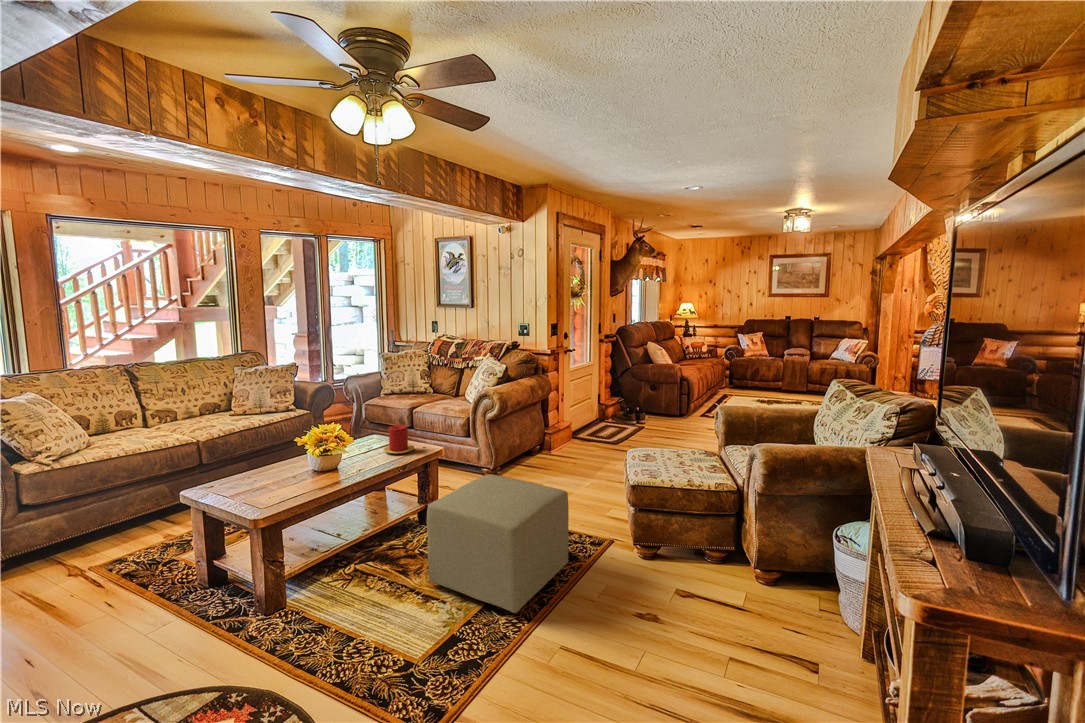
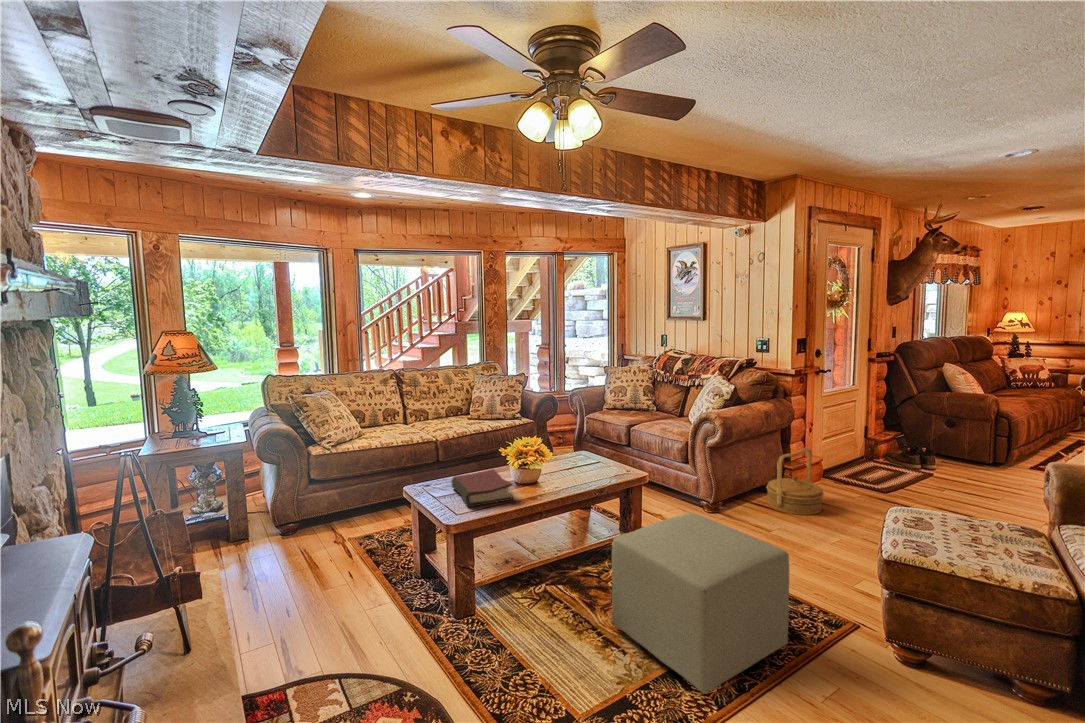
woven basket: none [534,414,576,469] -> present [767,448,824,515]
candle: present [383,425,414,454] -> none [584,444,616,475]
hardback book: none [244,460,320,501] -> present [452,469,513,507]

